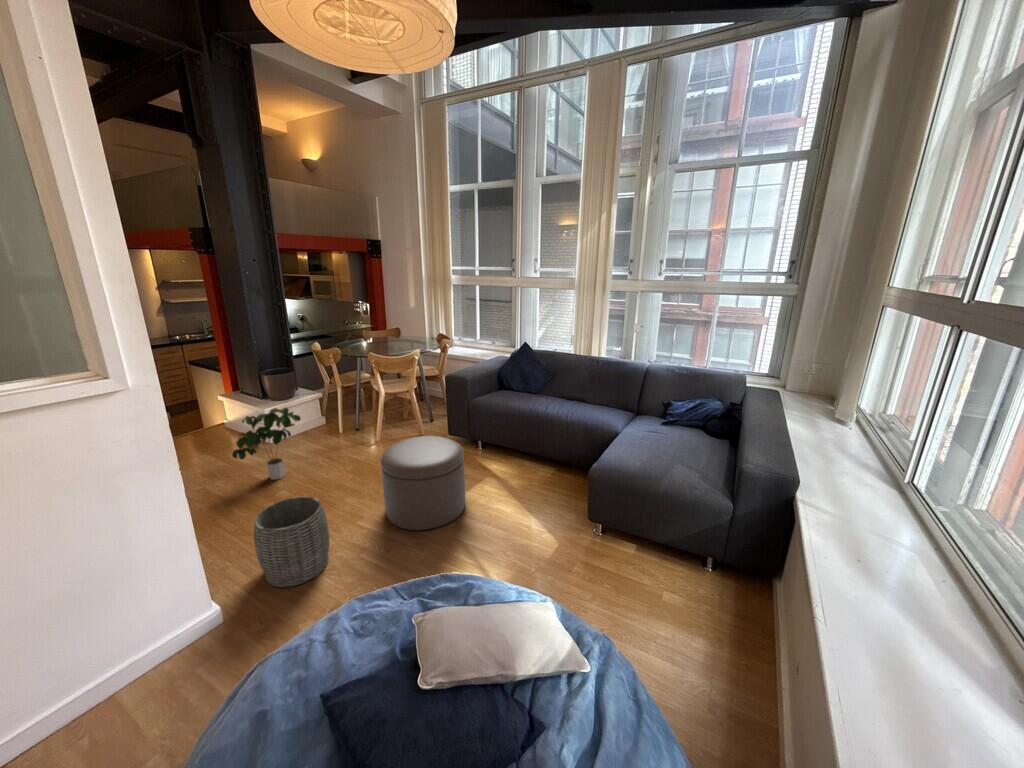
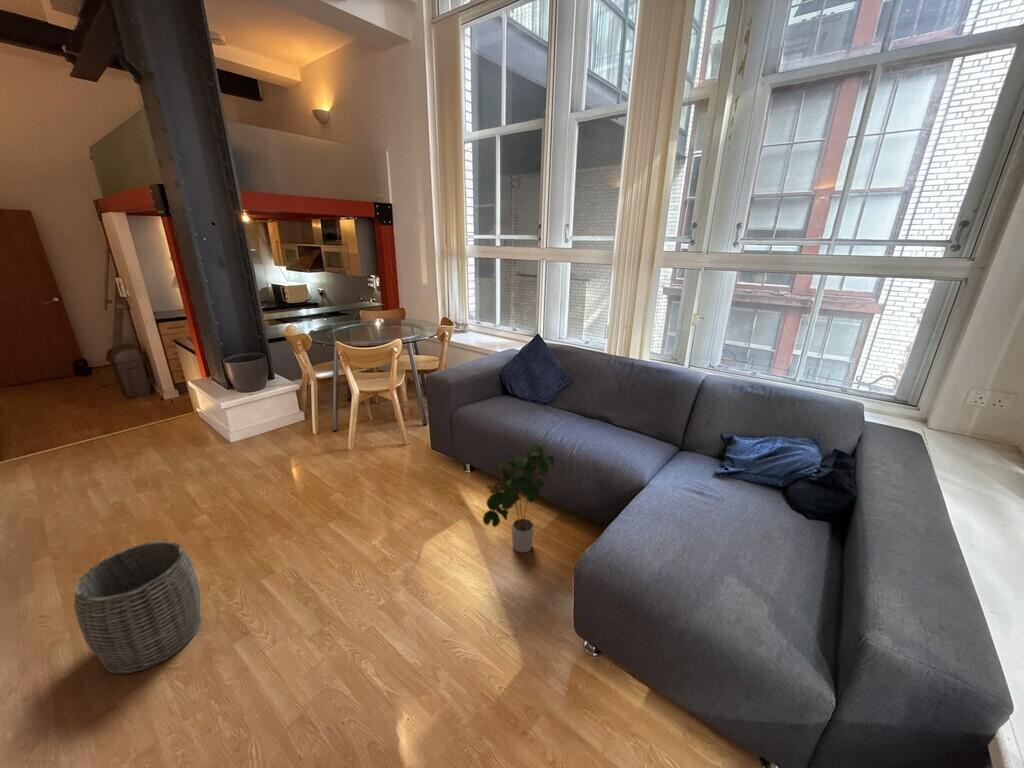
potted plant: present [232,408,301,480] -> present [483,444,554,553]
ottoman: present [380,436,465,530] -> none [291,460,415,599]

